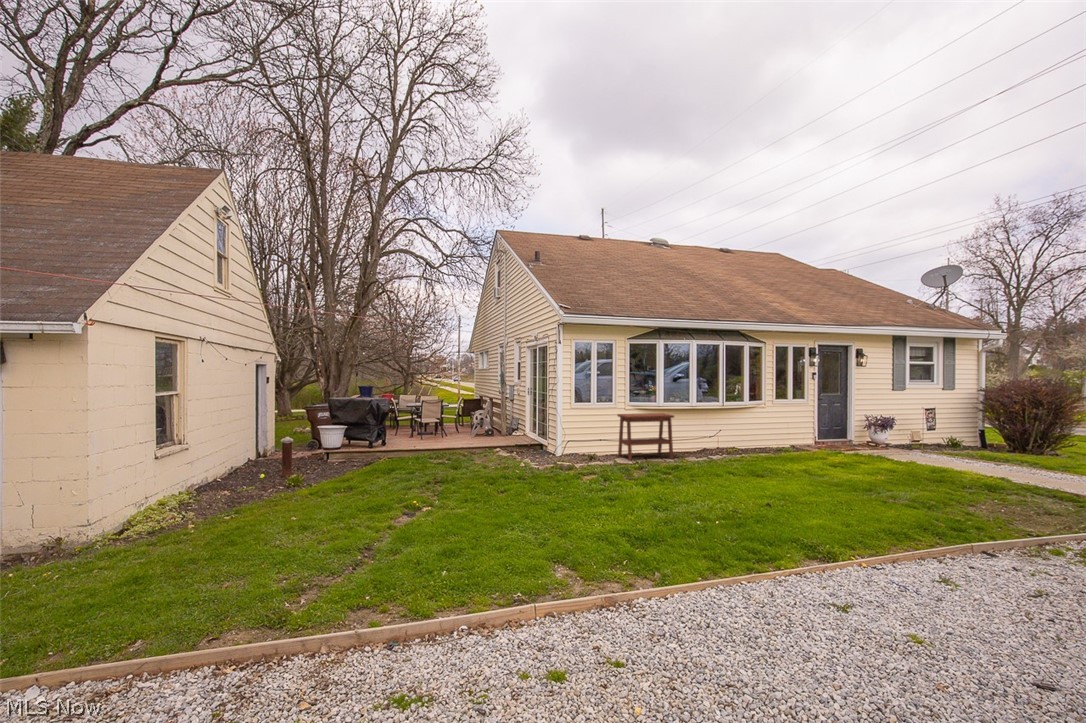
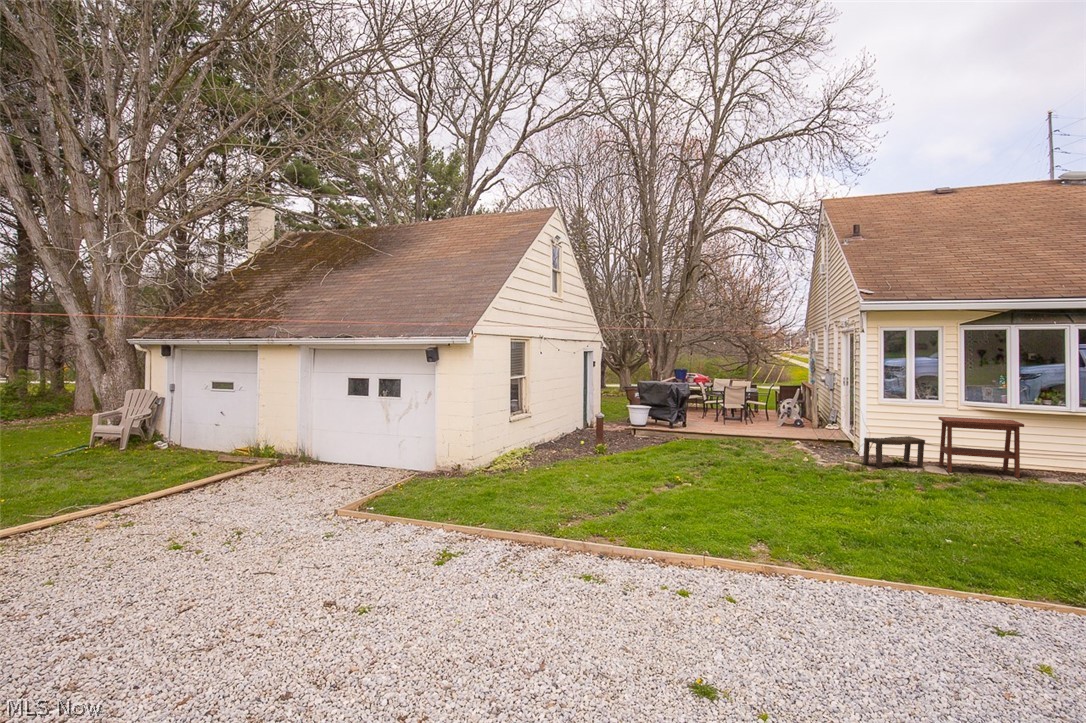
bench: none [568,433,612,464] -> present [863,436,925,468]

